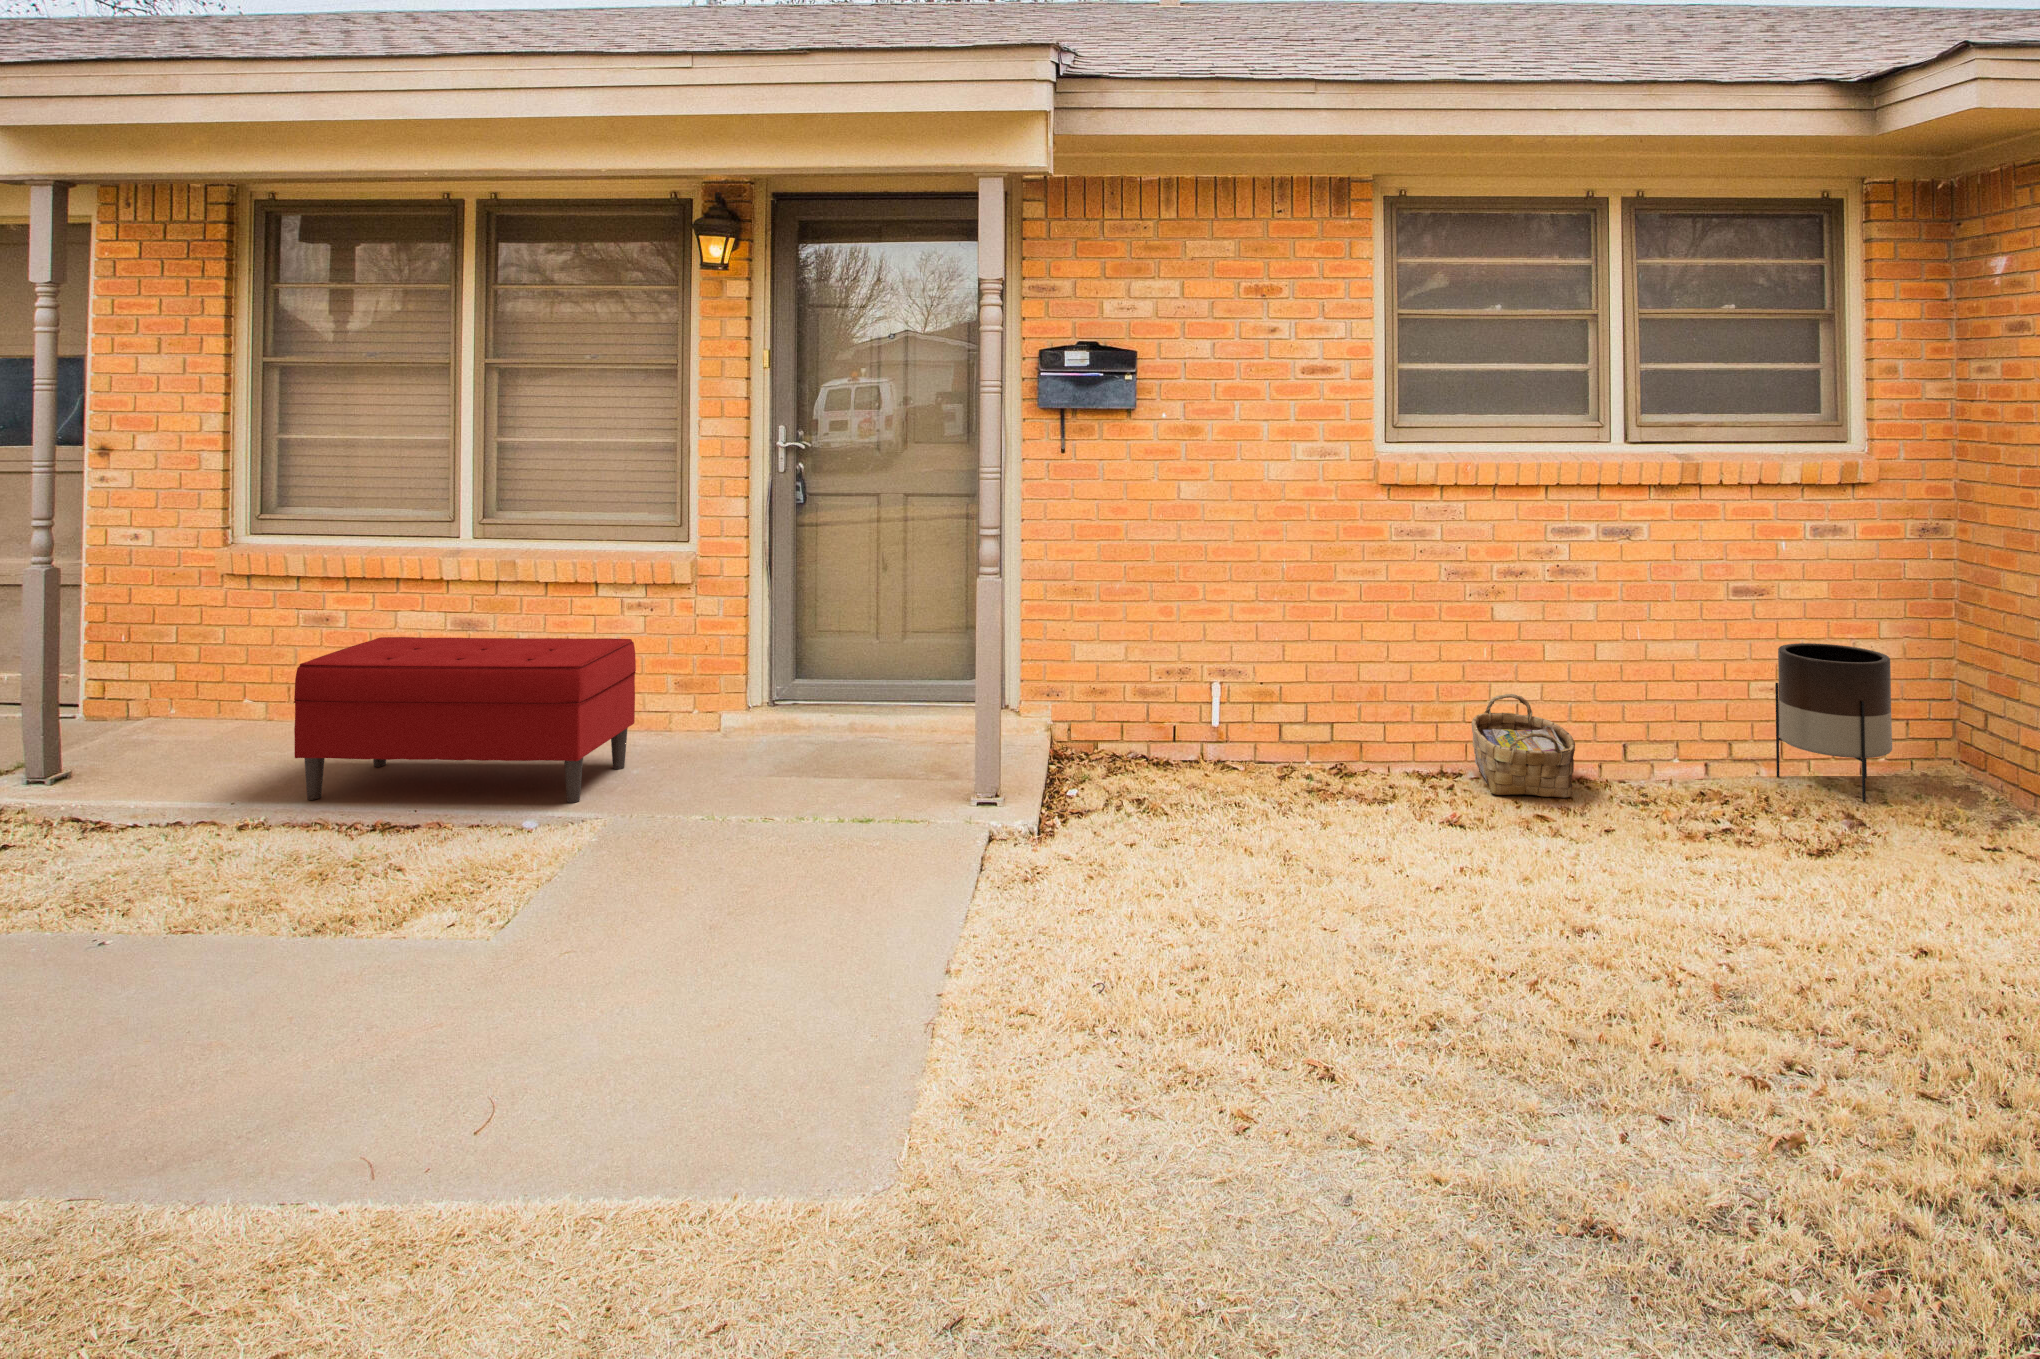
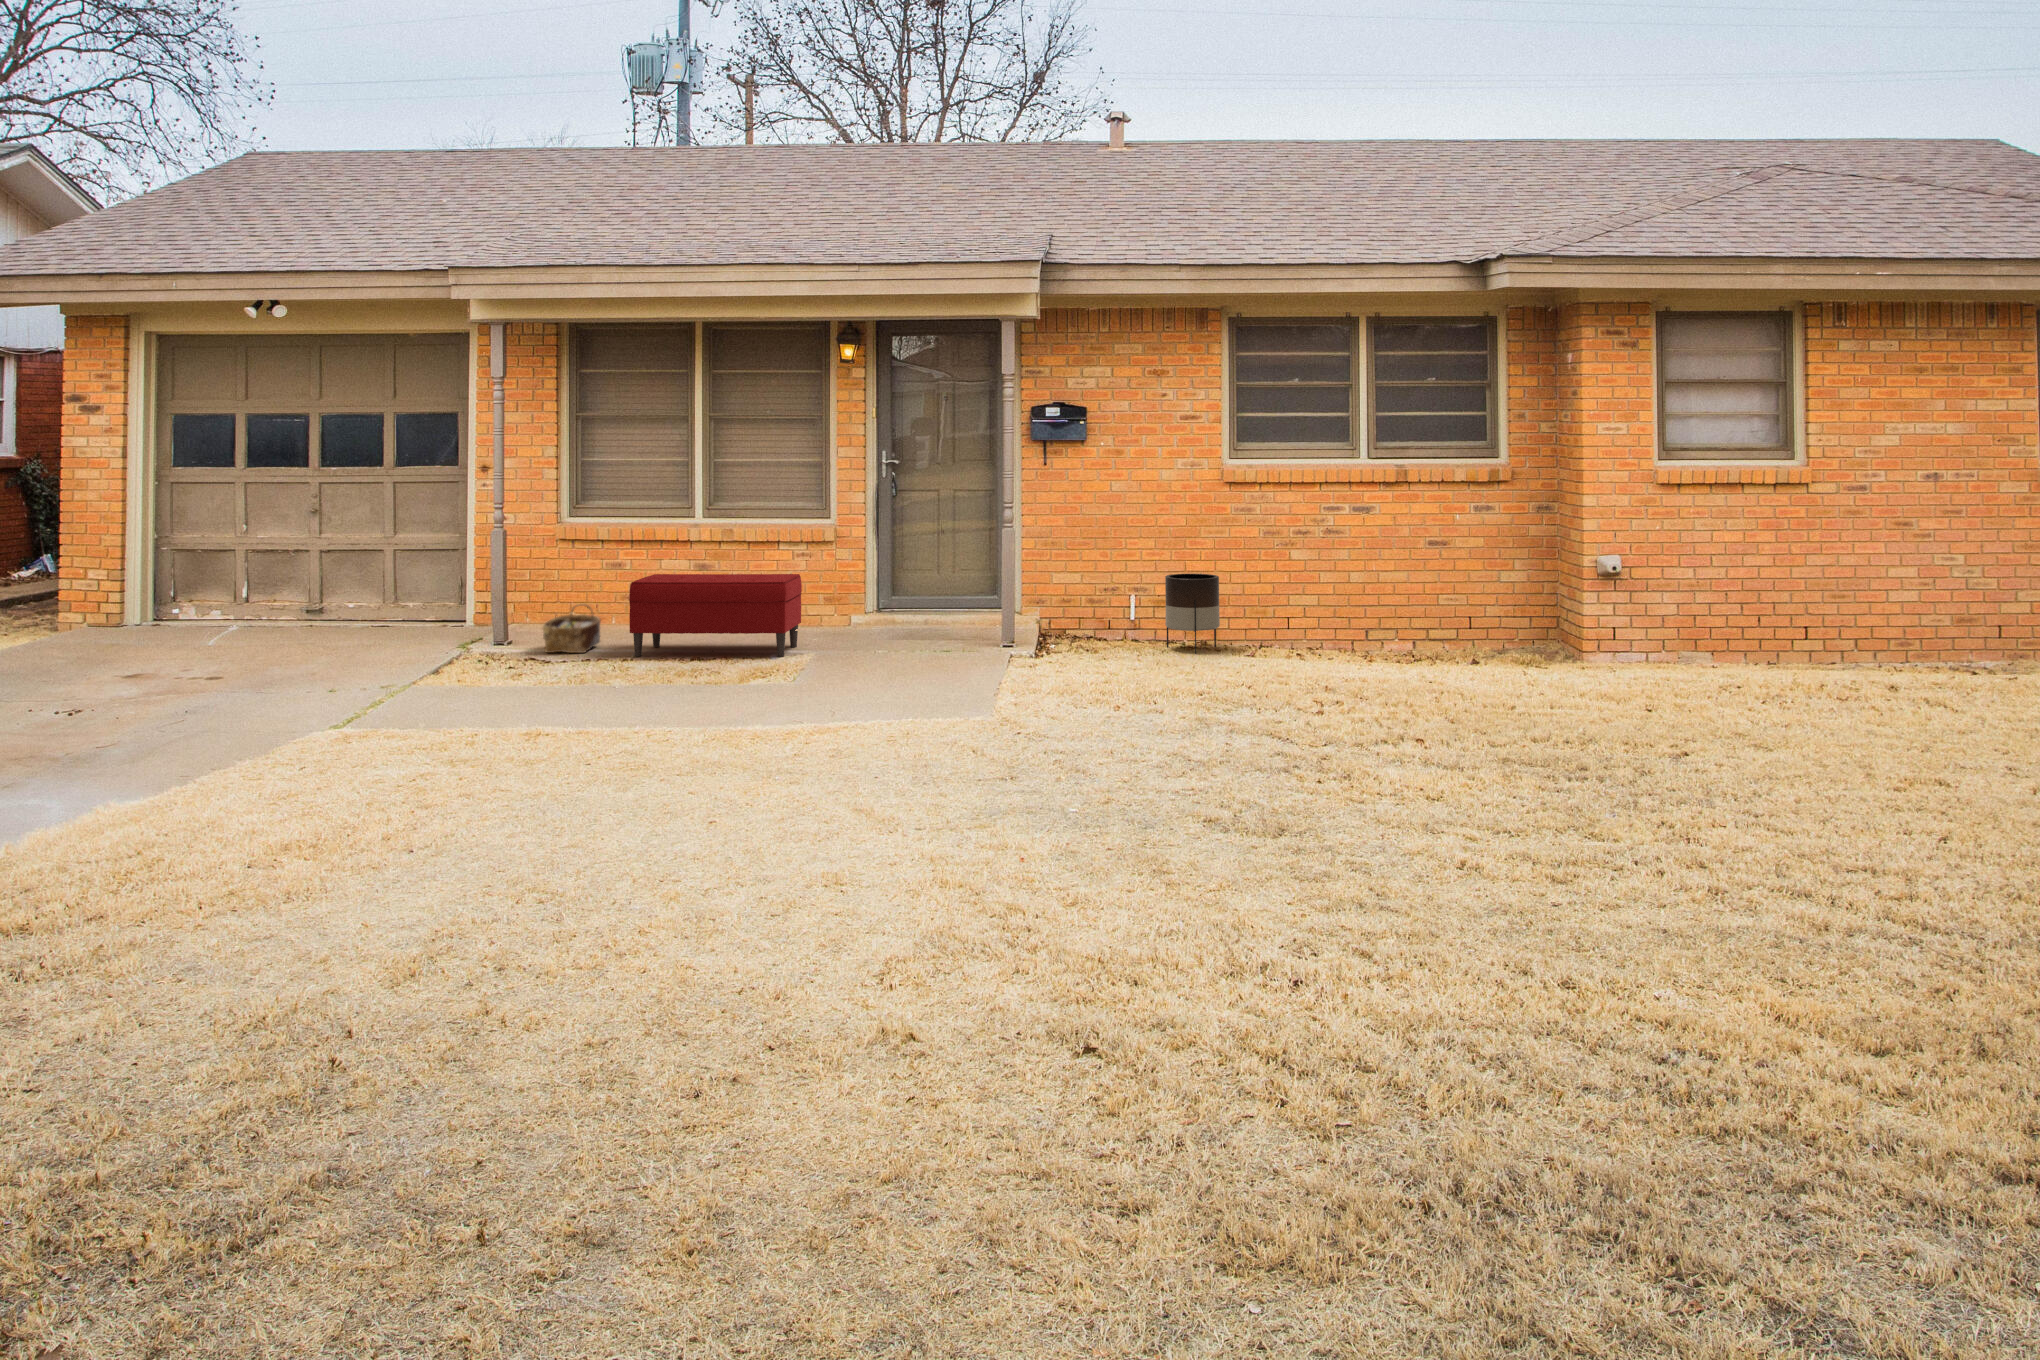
planter: present [1775,643,1892,802] -> present [1165,574,1220,654]
woven basket: present [1472,694,1575,798] -> present [543,604,601,653]

